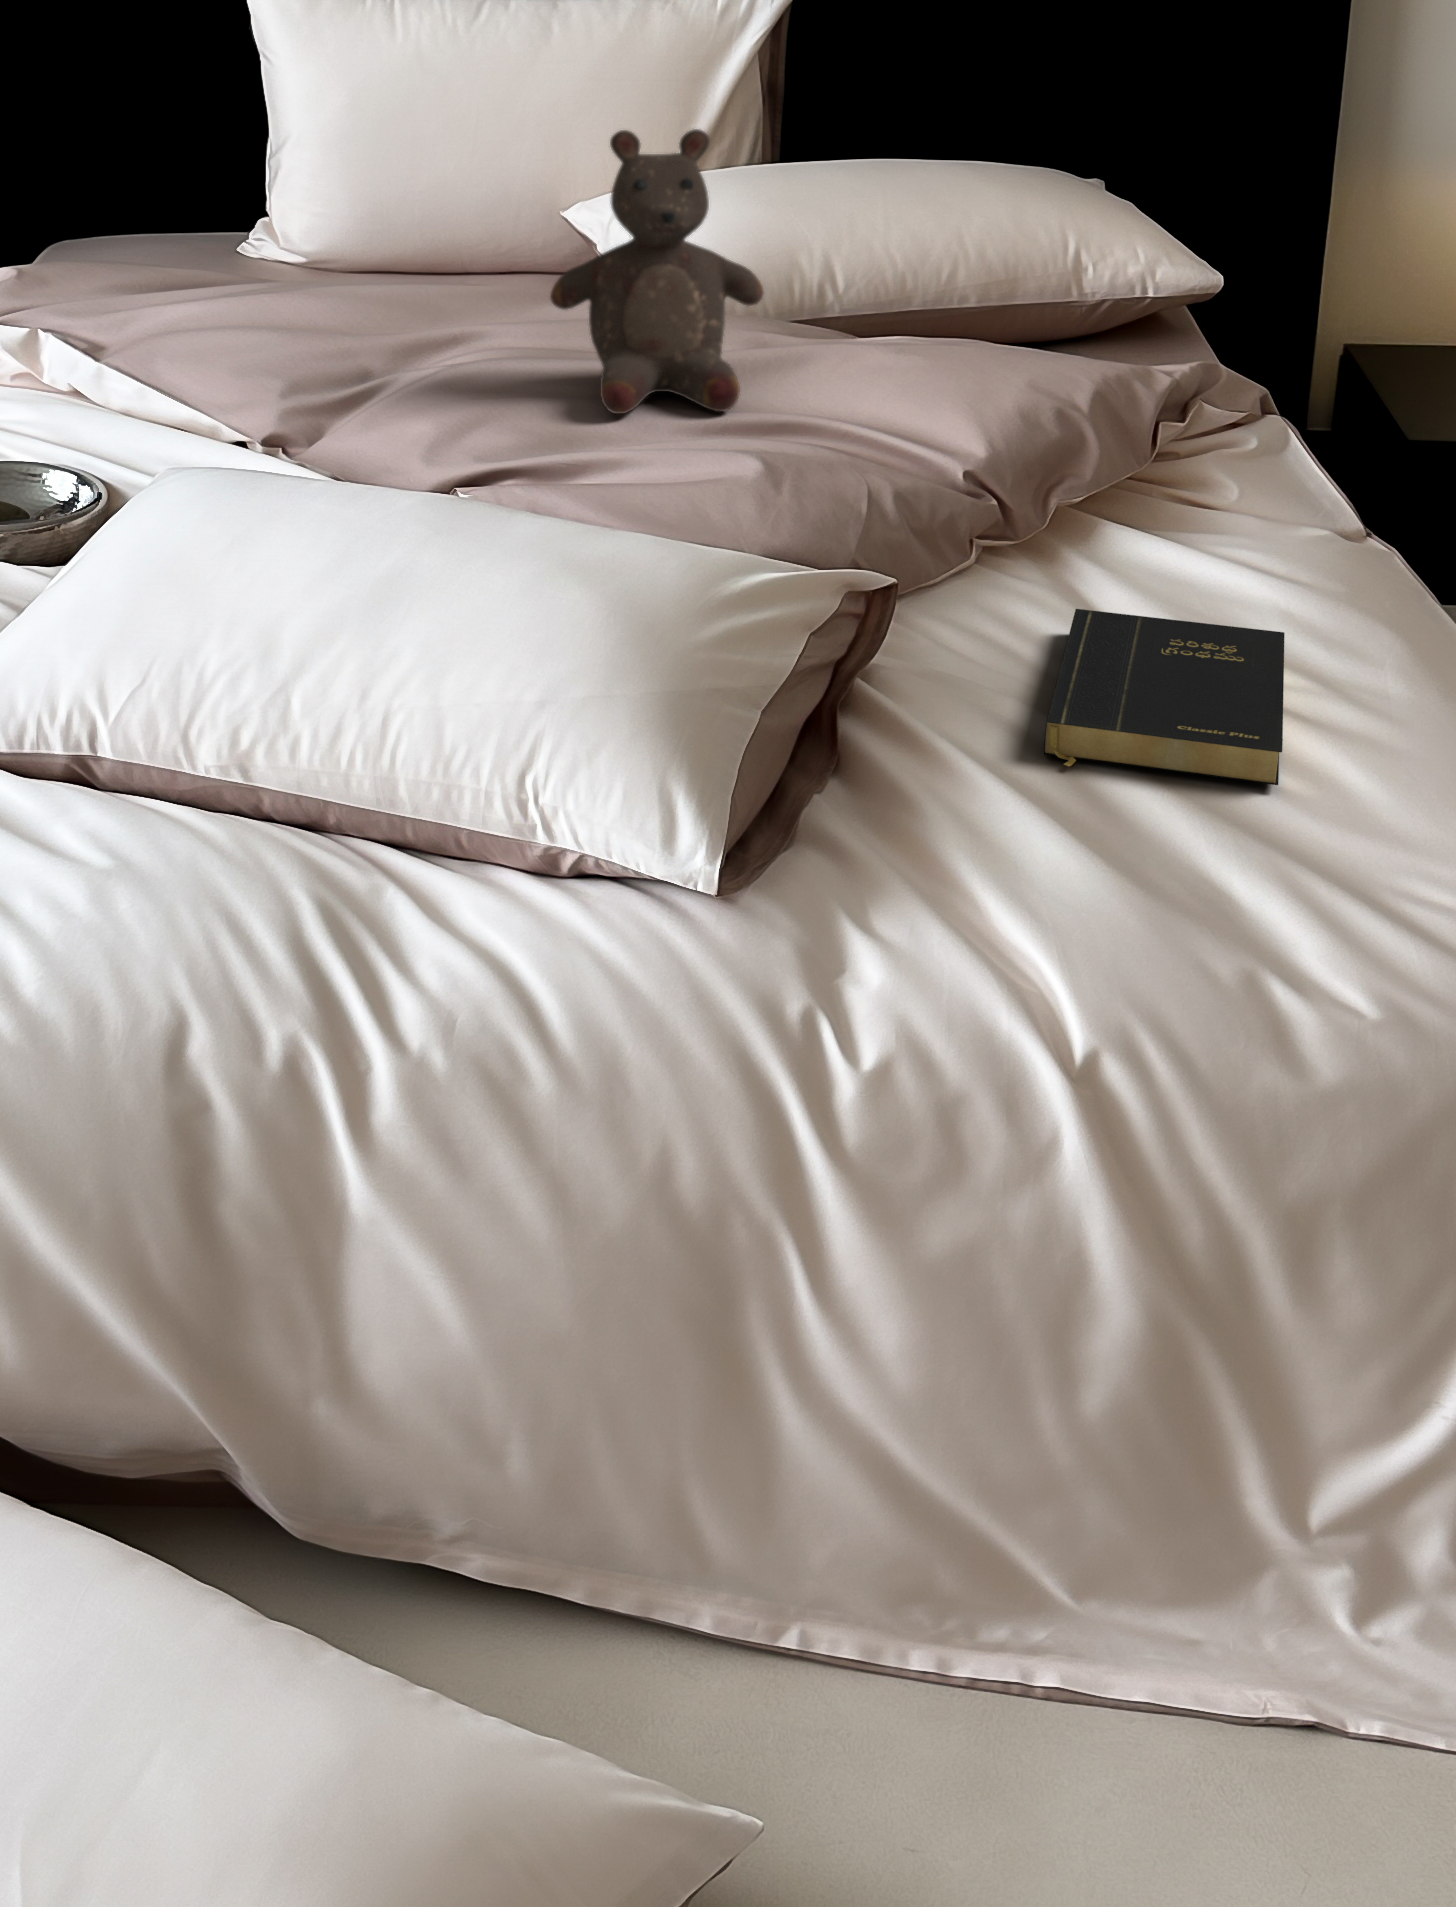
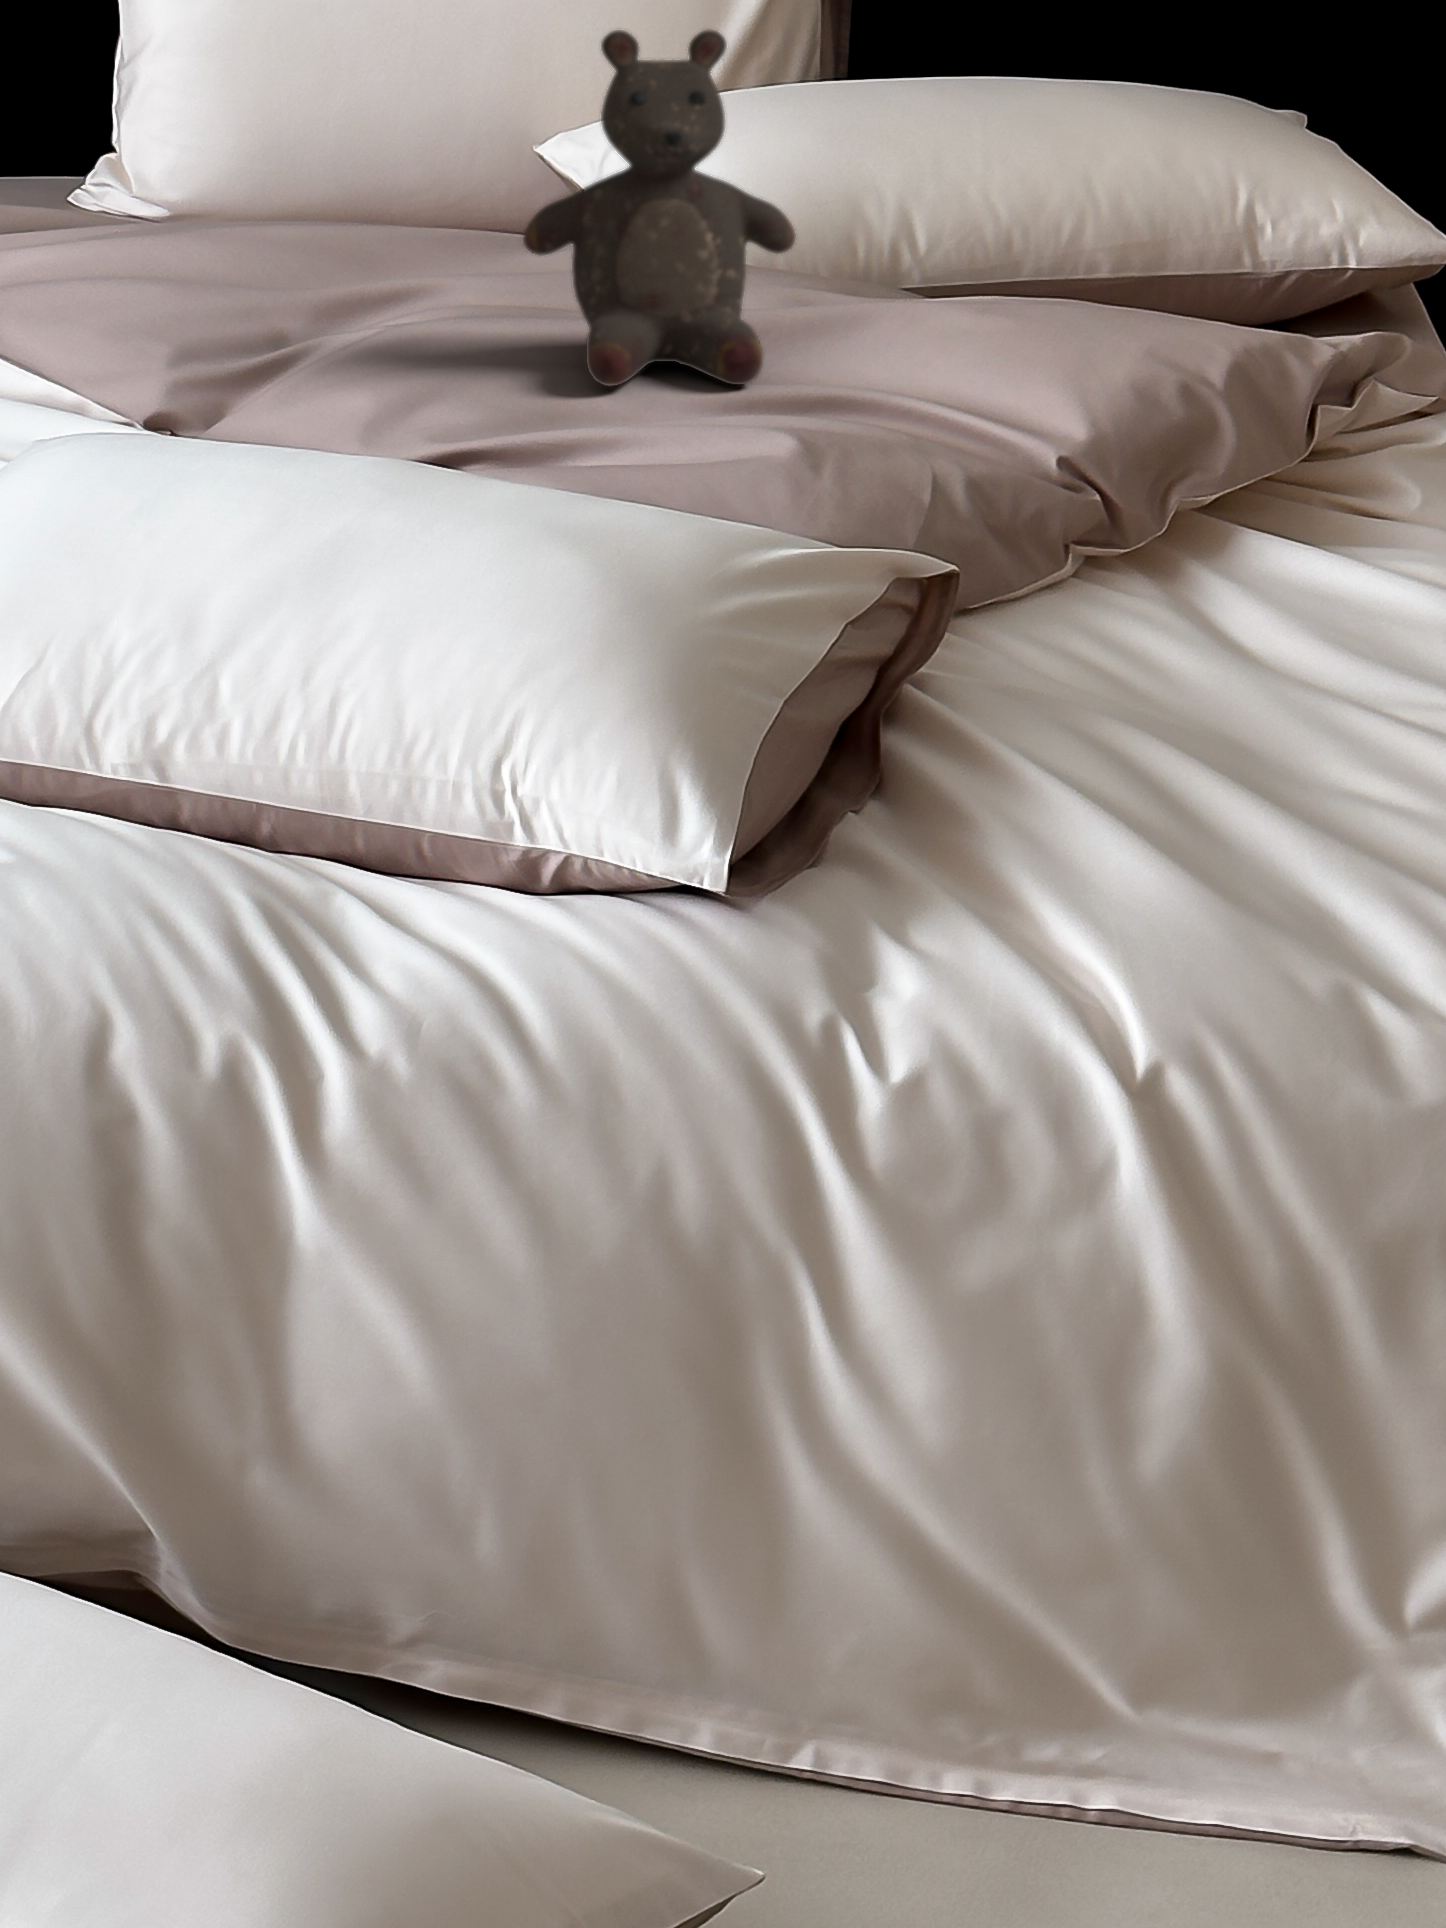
book: present [1044,609,1285,785] -> none [1114,615,1422,797]

